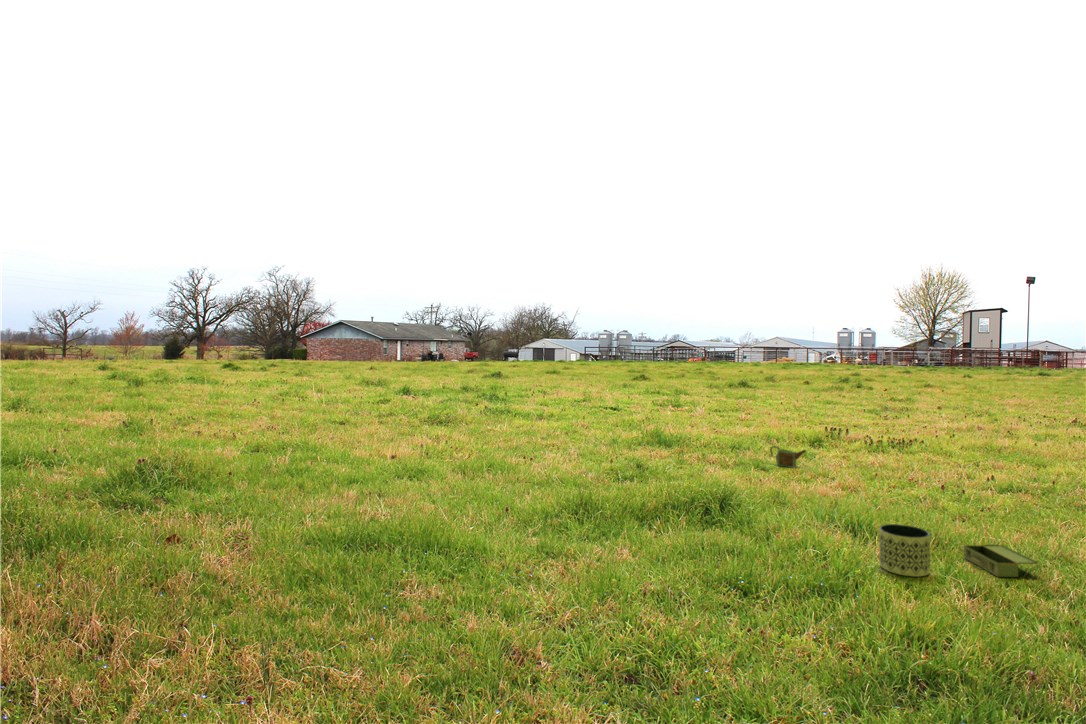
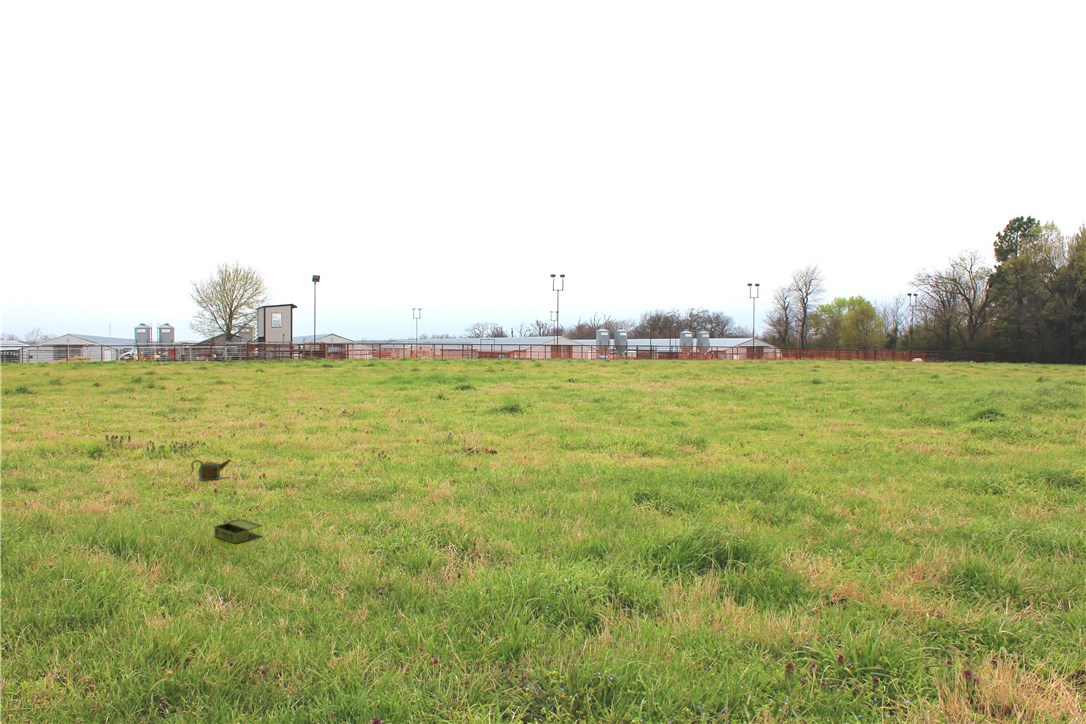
watering can: present [770,446,806,468] -> present [191,460,231,481]
planter: present [879,524,930,577] -> none [142,521,185,565]

